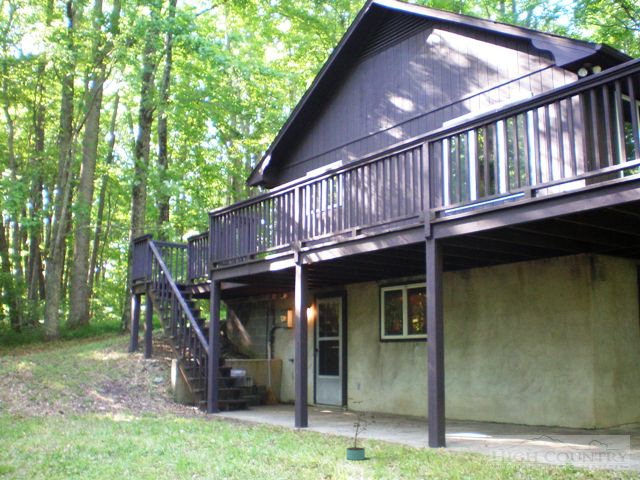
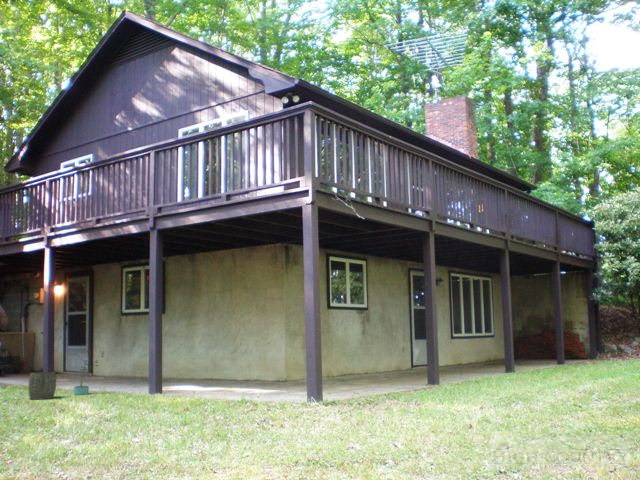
woven basket: none [294,429,327,467] -> present [29,372,56,399]

